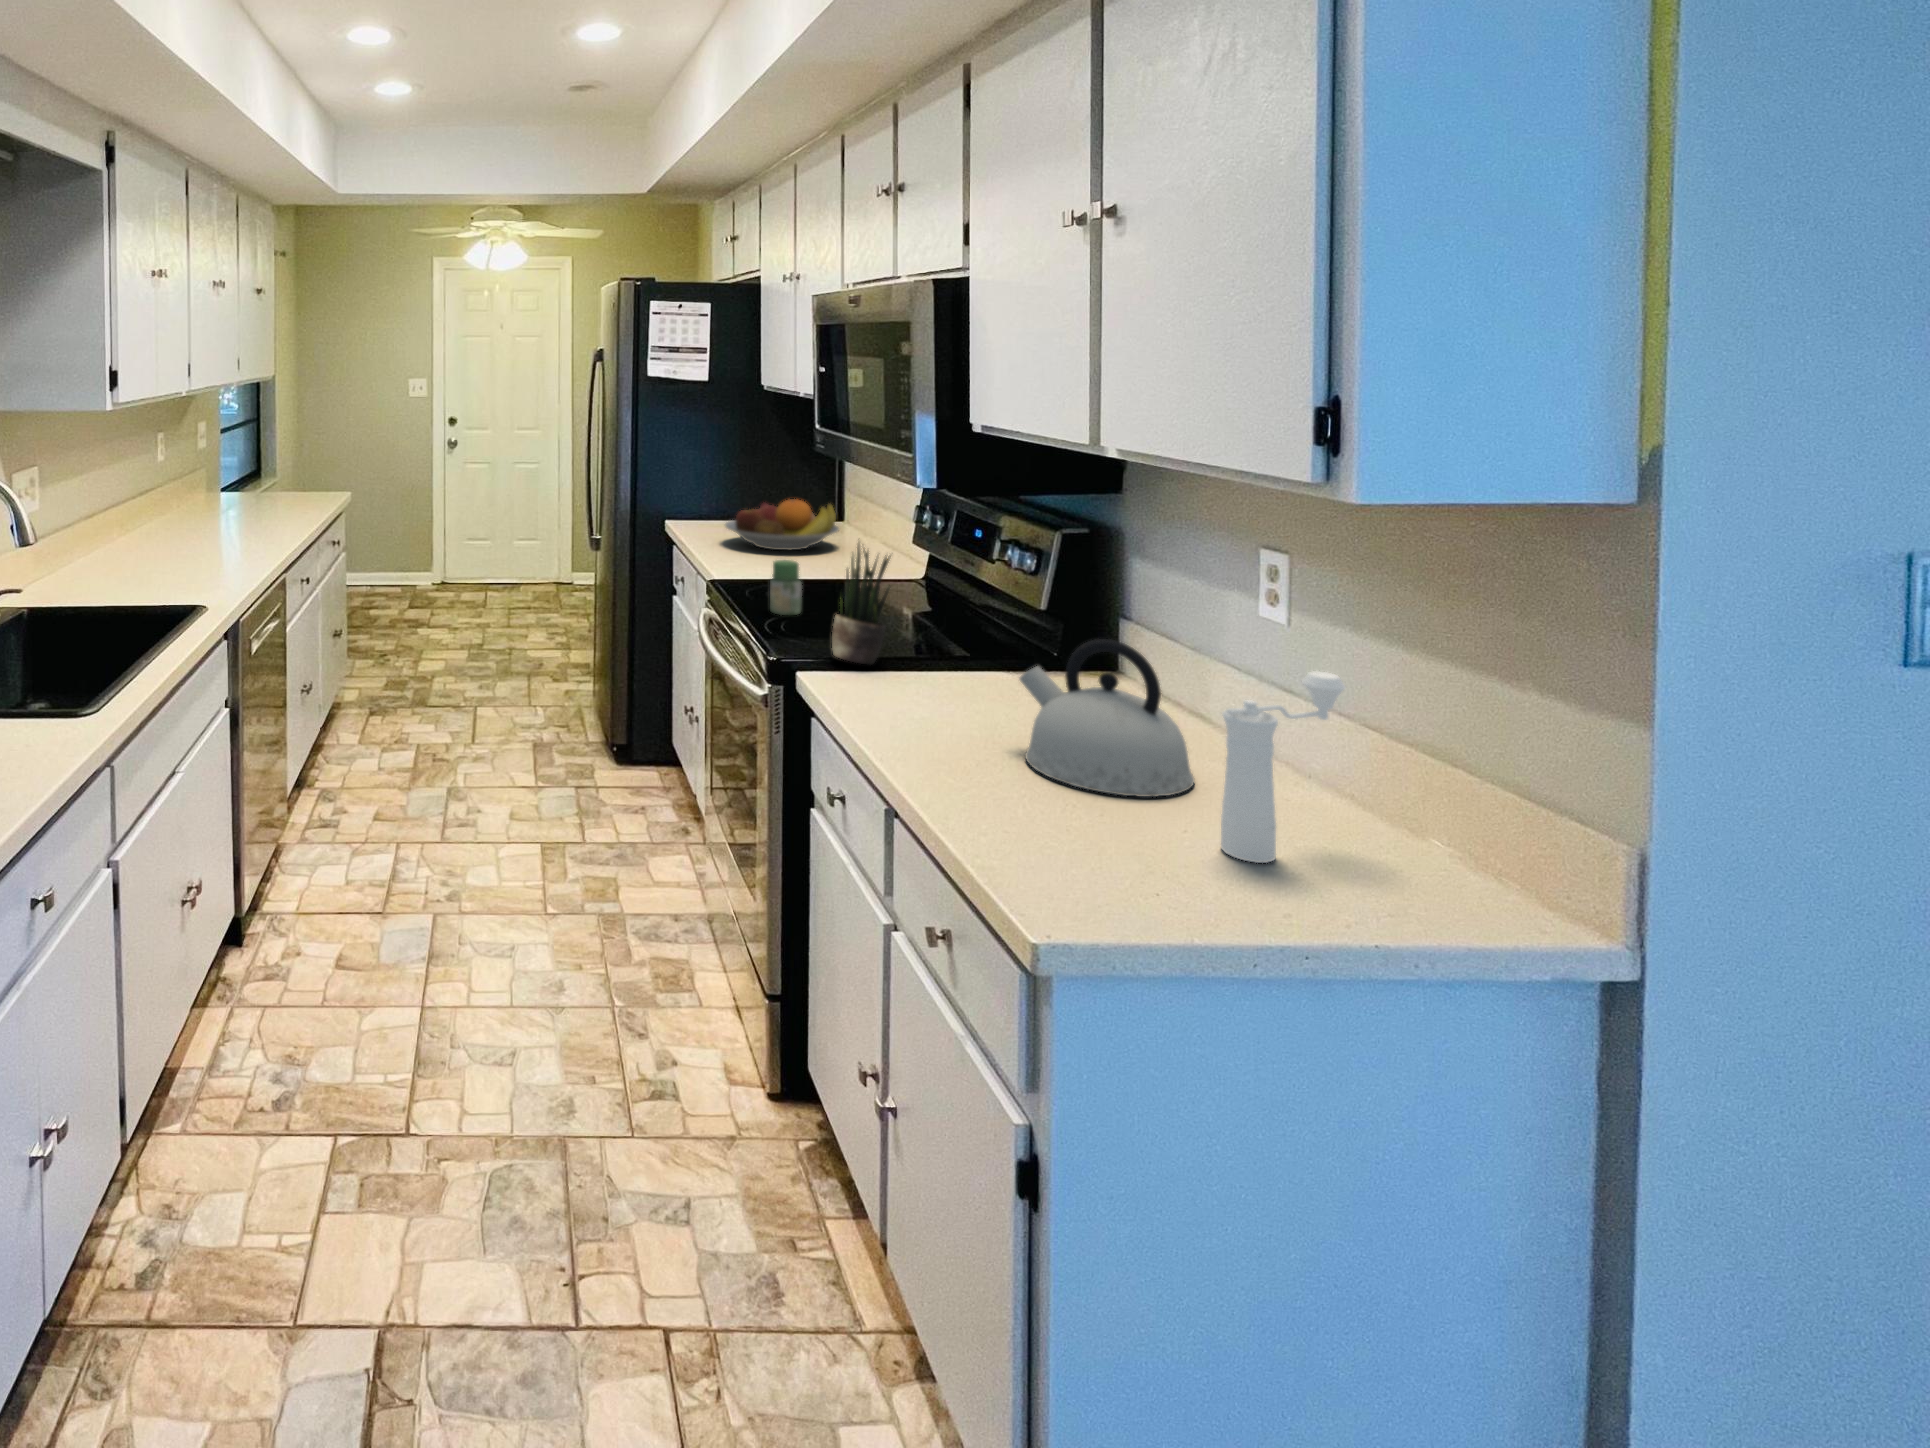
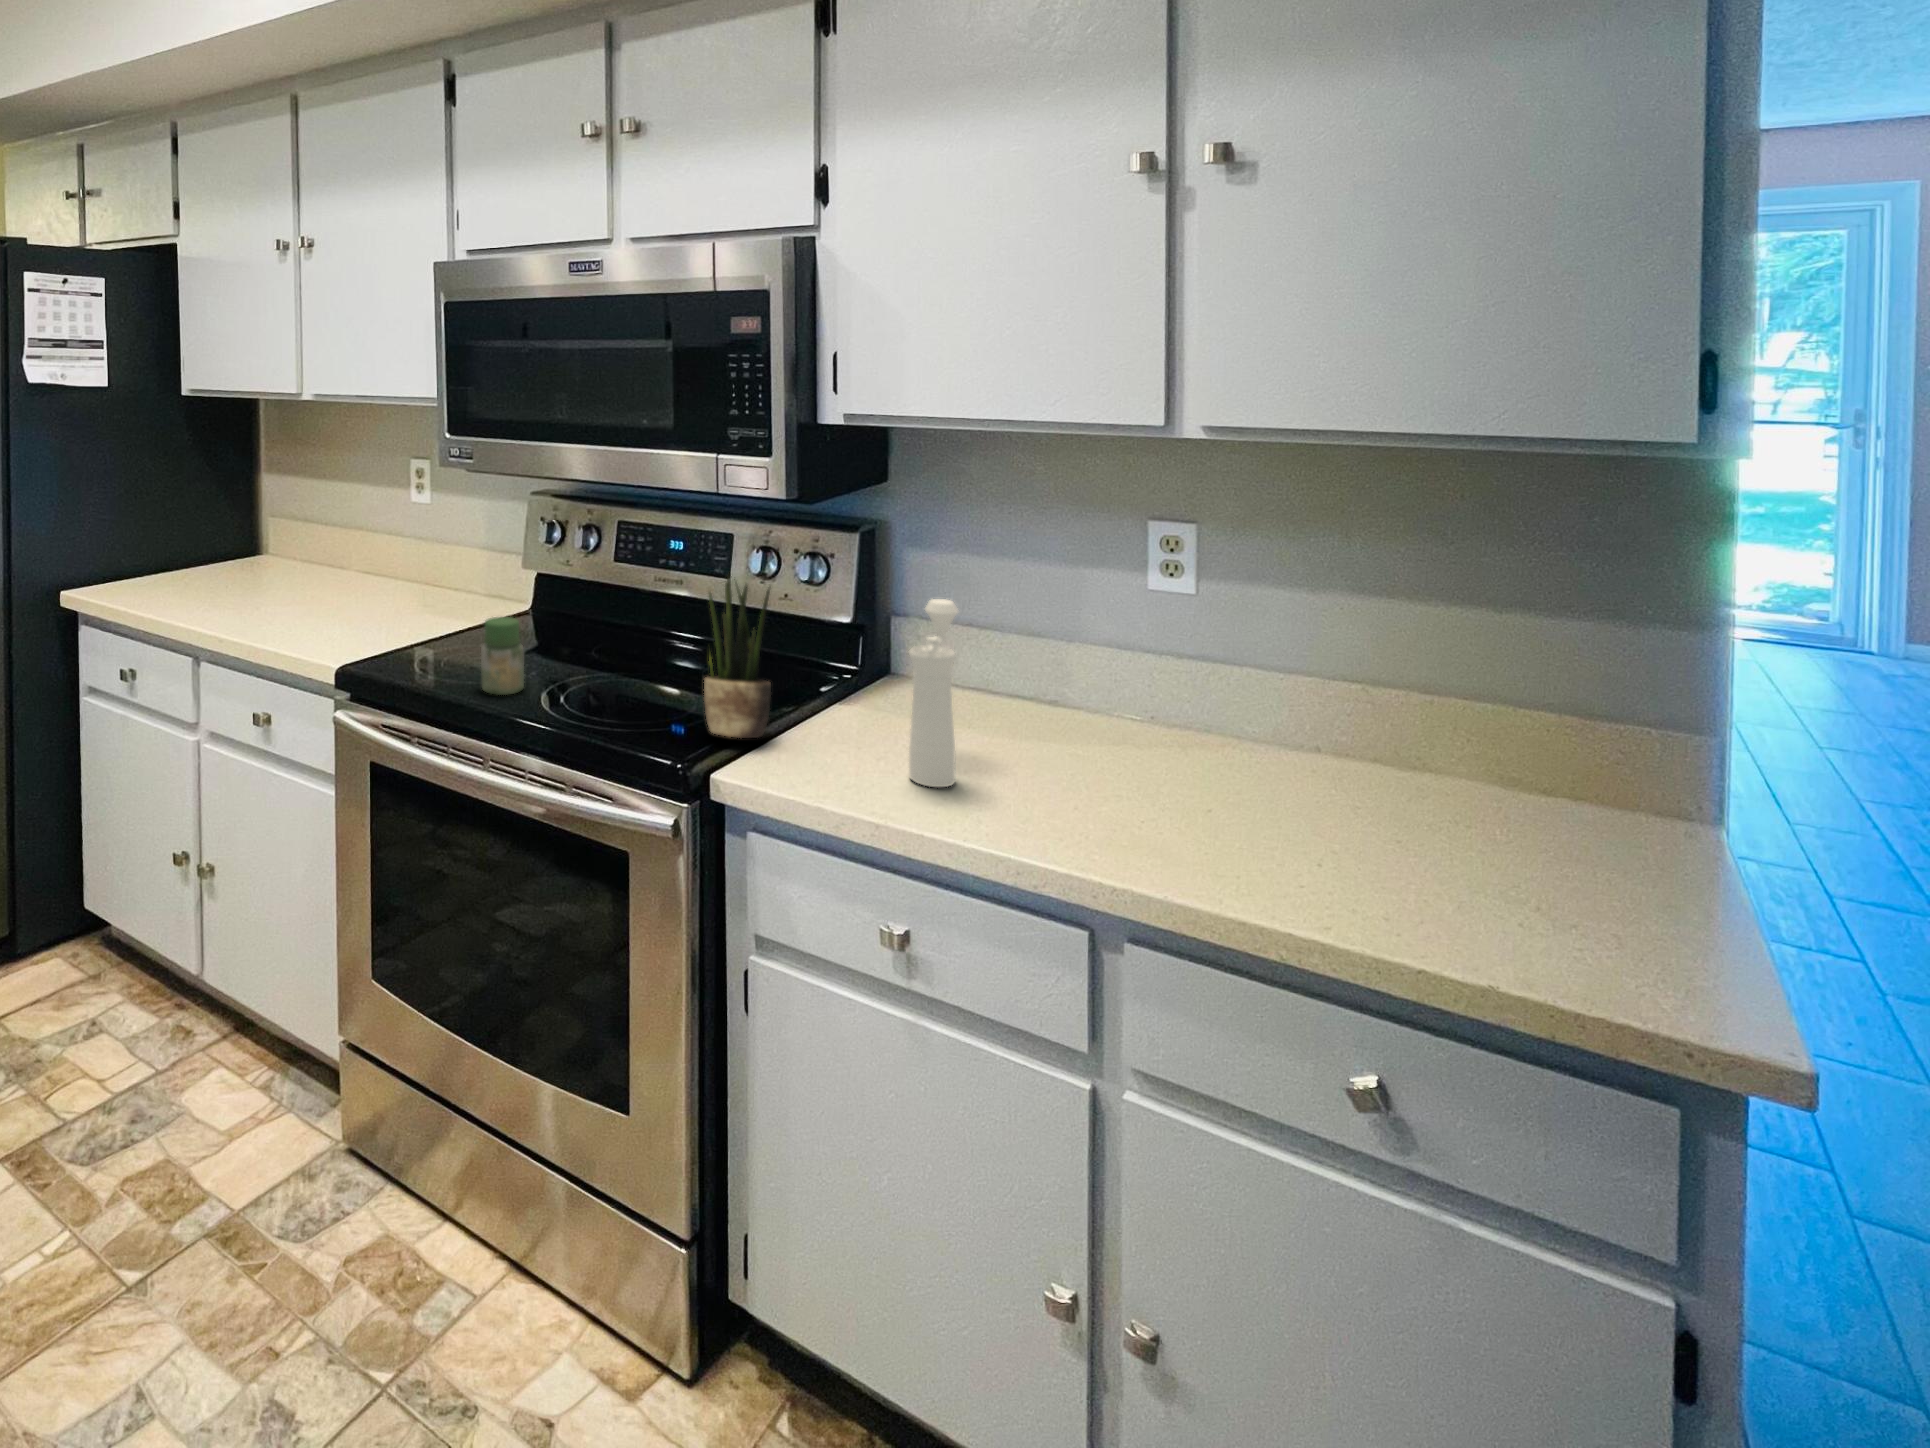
fruit bowl: present [725,499,839,550] -> none [195,533,346,606]
kettle: present [1020,639,1194,797] -> none [1104,641,1317,825]
pepper mill: present [1221,671,1345,863] -> present [909,599,958,787]

